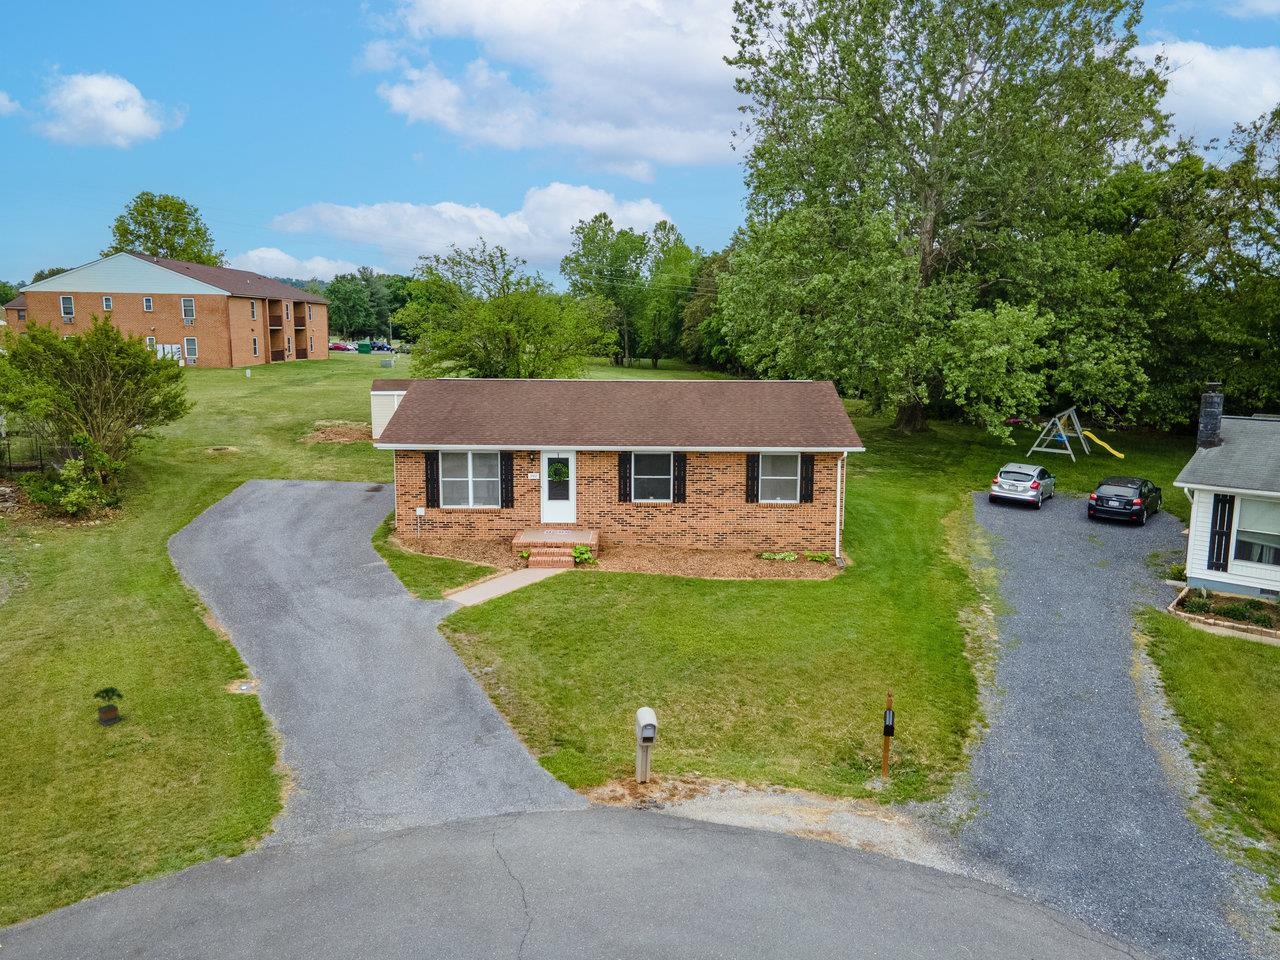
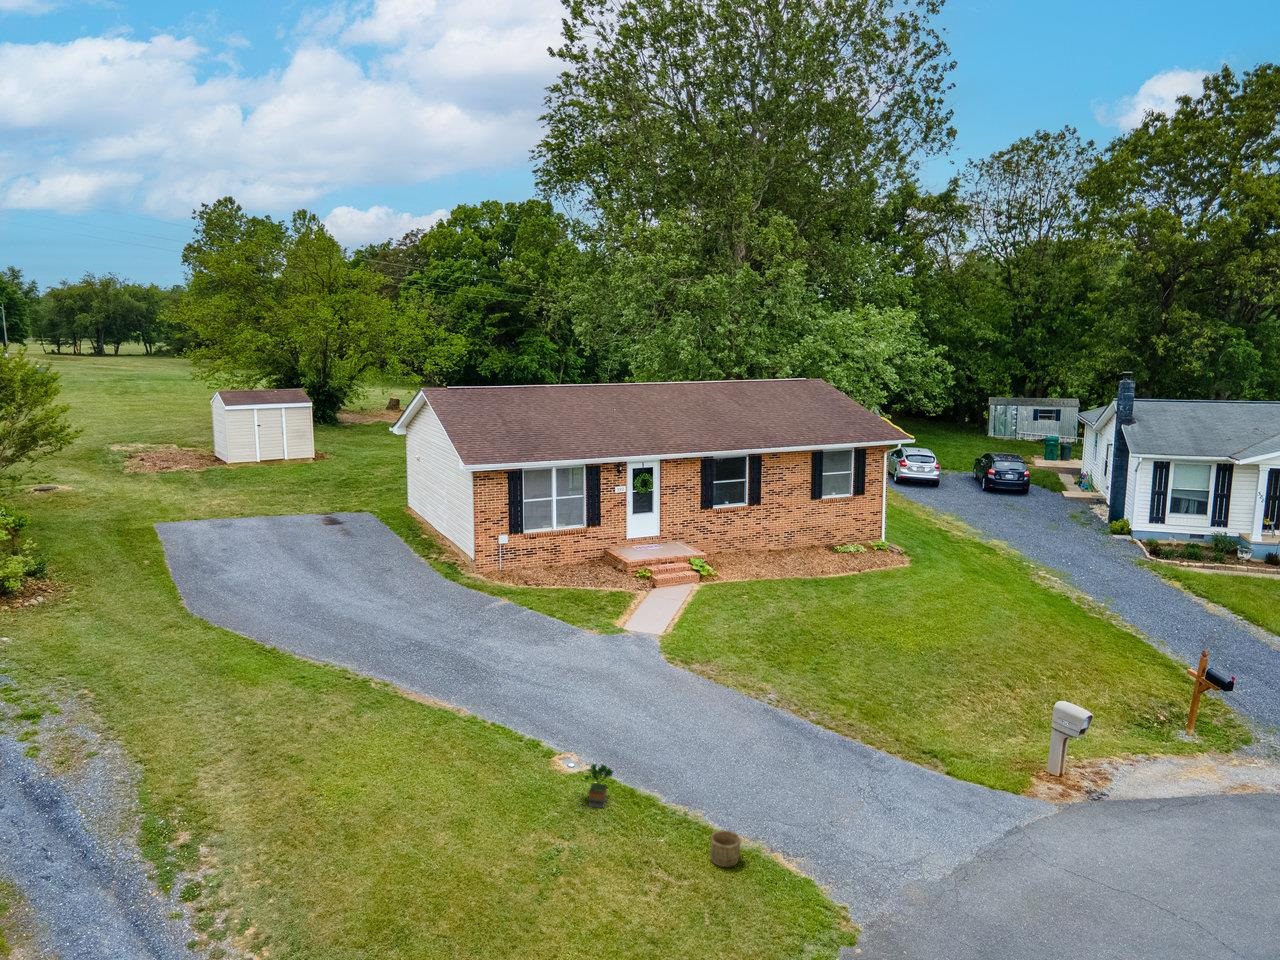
wooden bucket: none [76,760,111,794] -> present [710,830,741,867]

